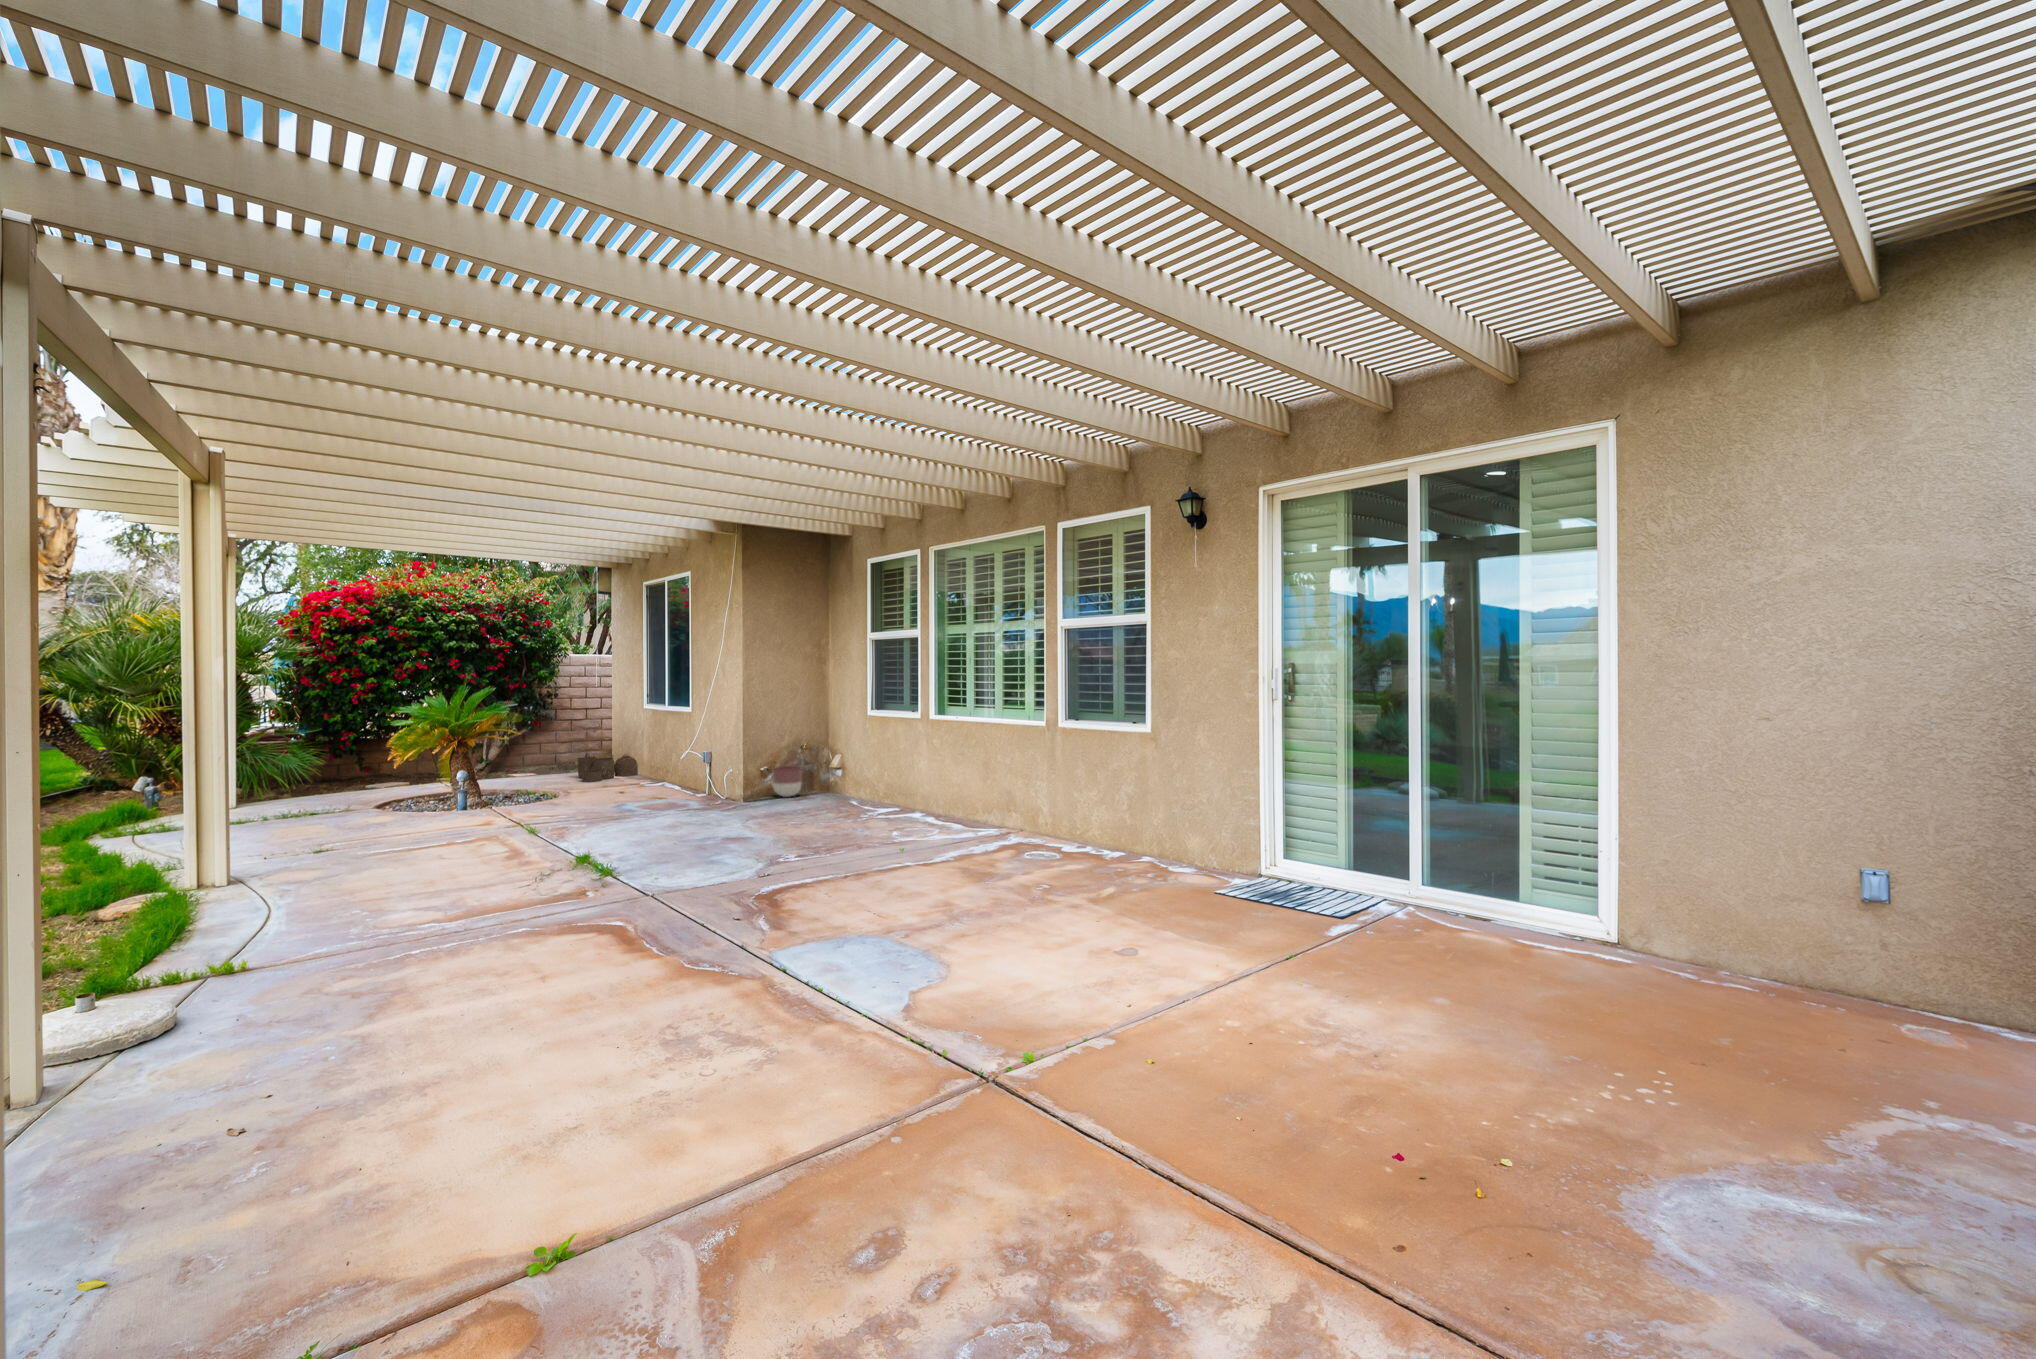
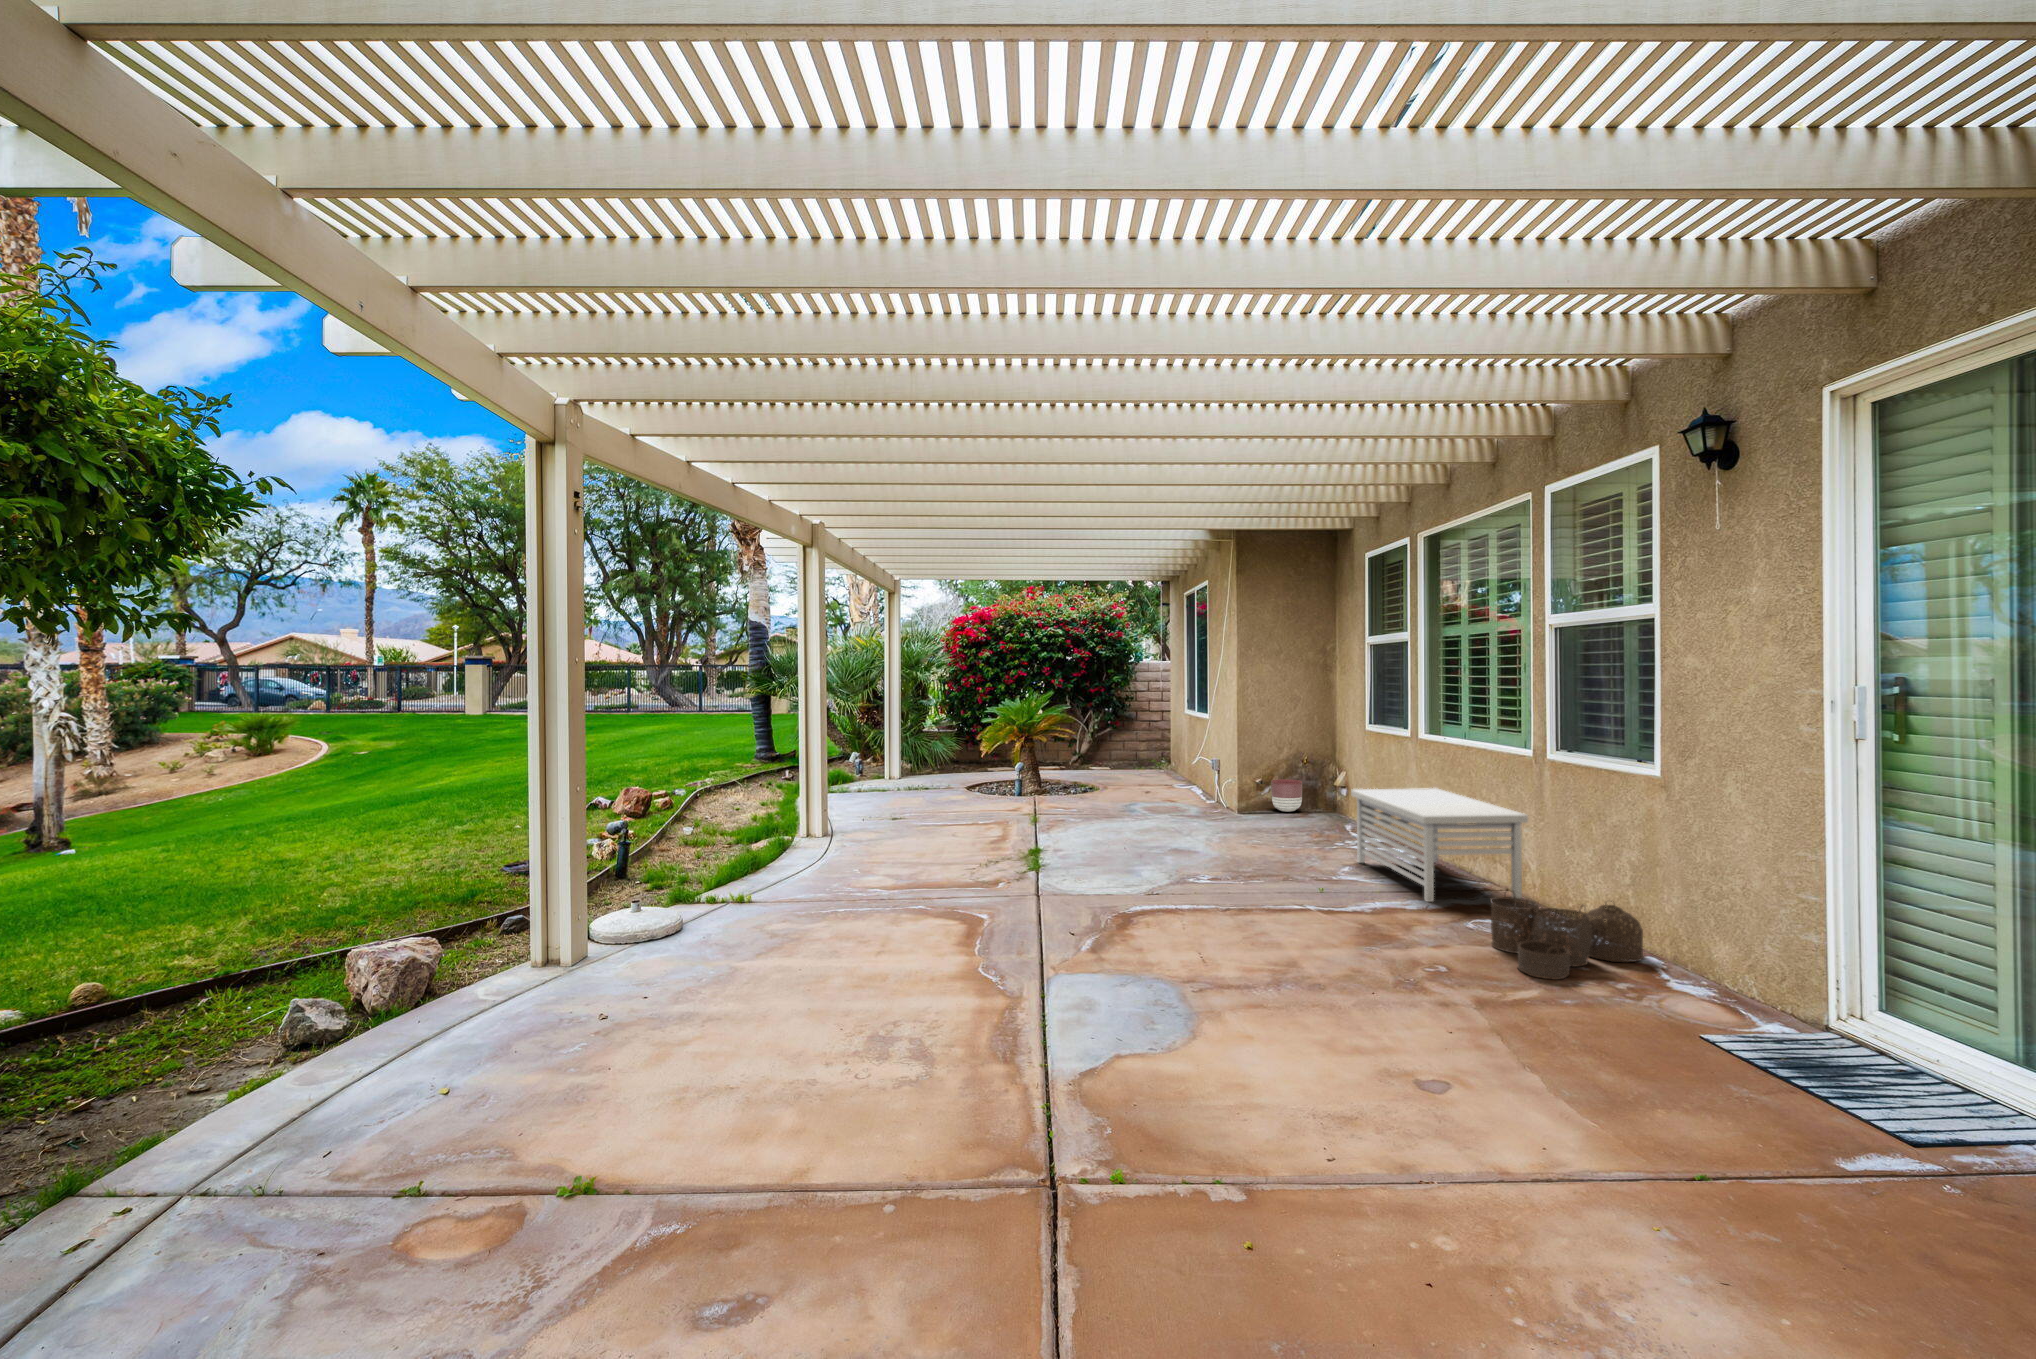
woven basket: present [577,754,638,782] -> present [1490,890,1643,980]
storage bench: none [894,759,1046,847] -> present [1351,788,1528,902]

